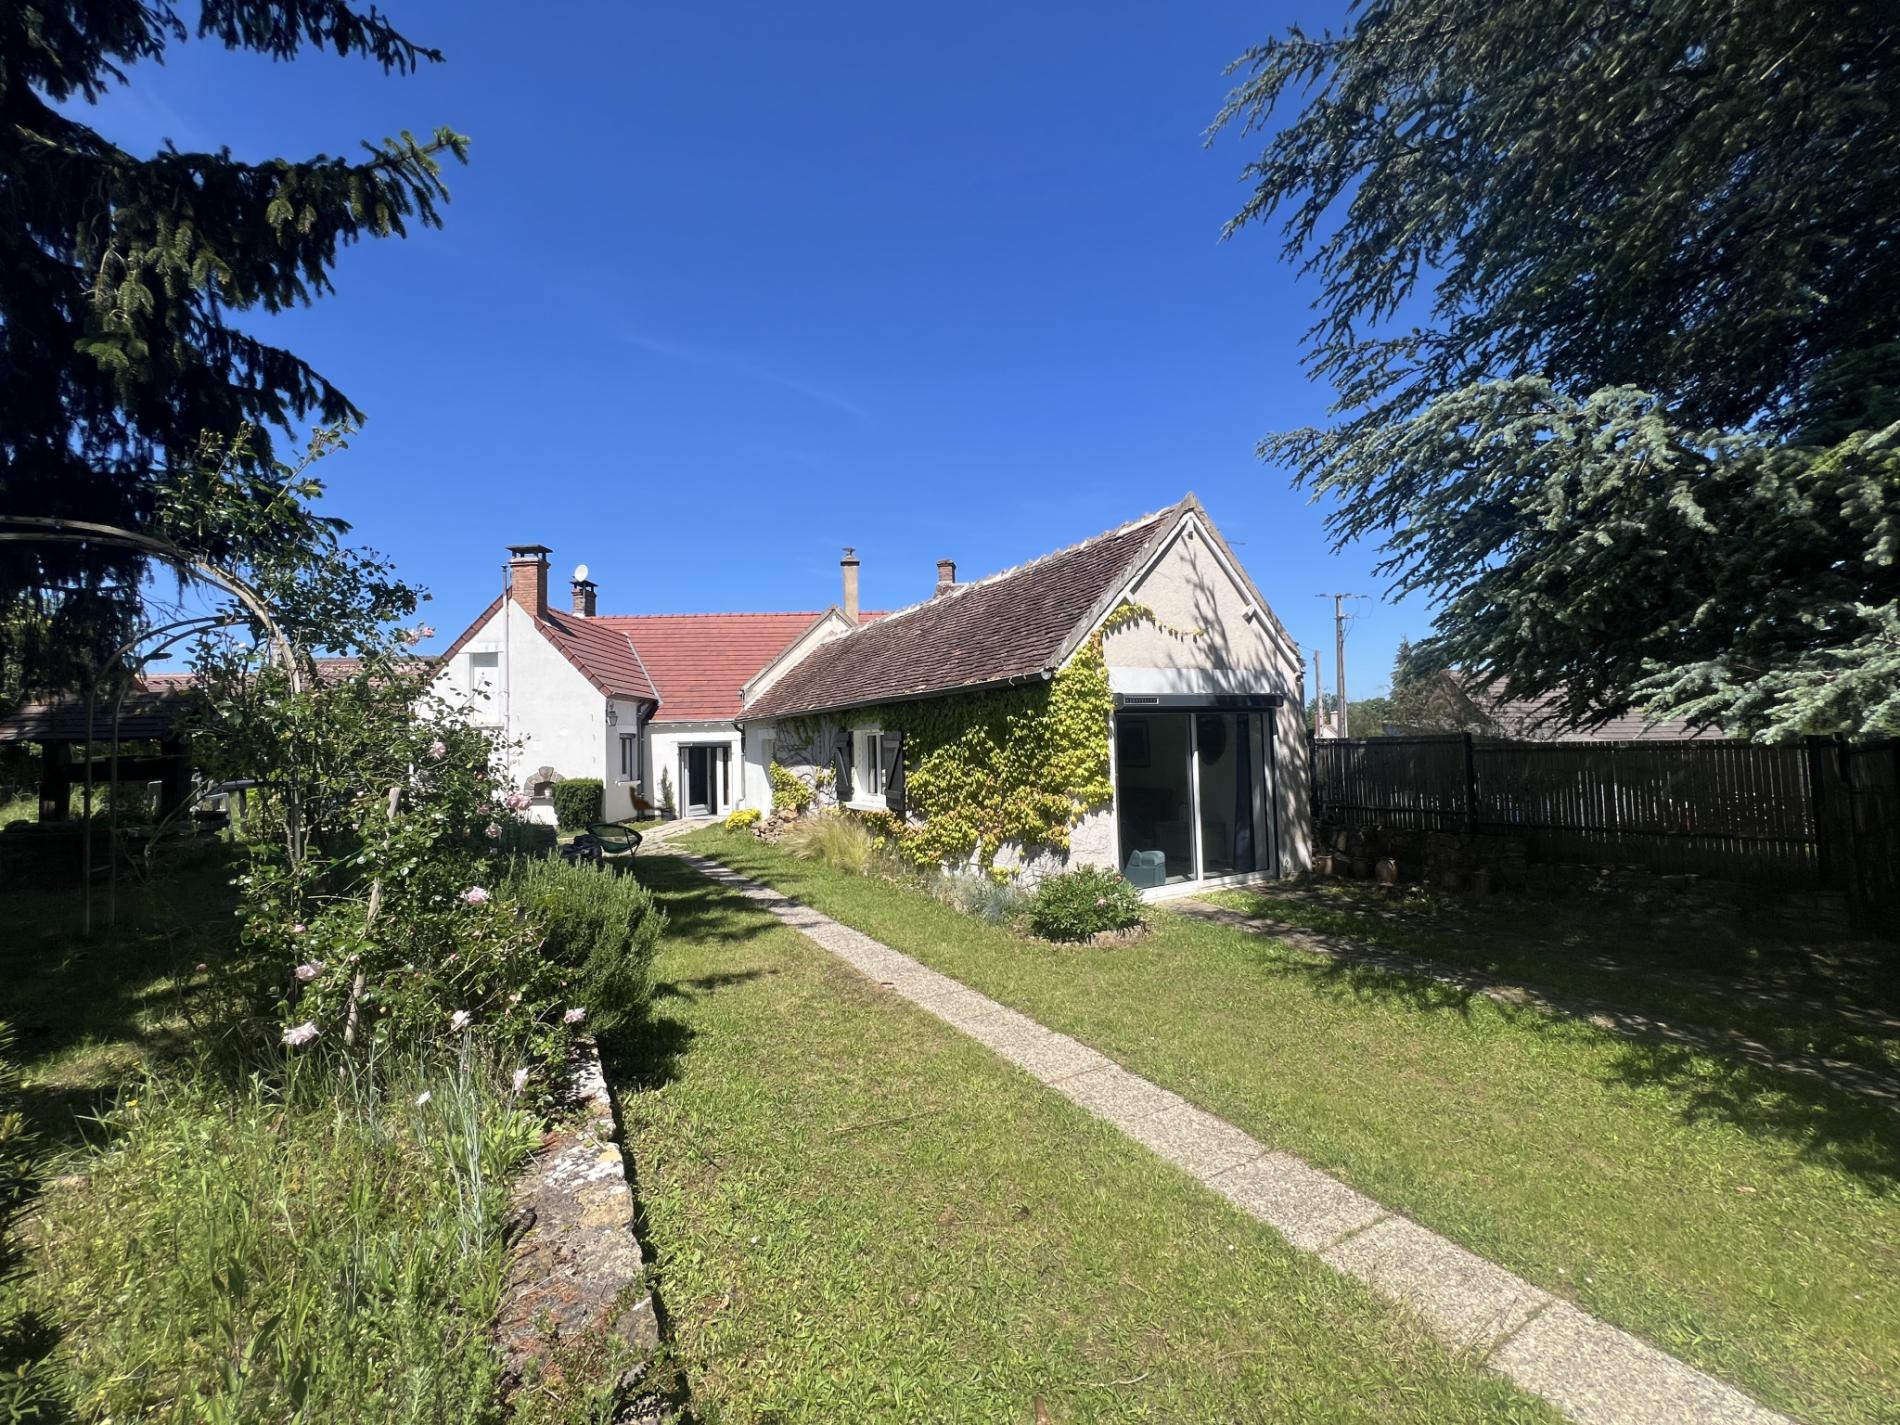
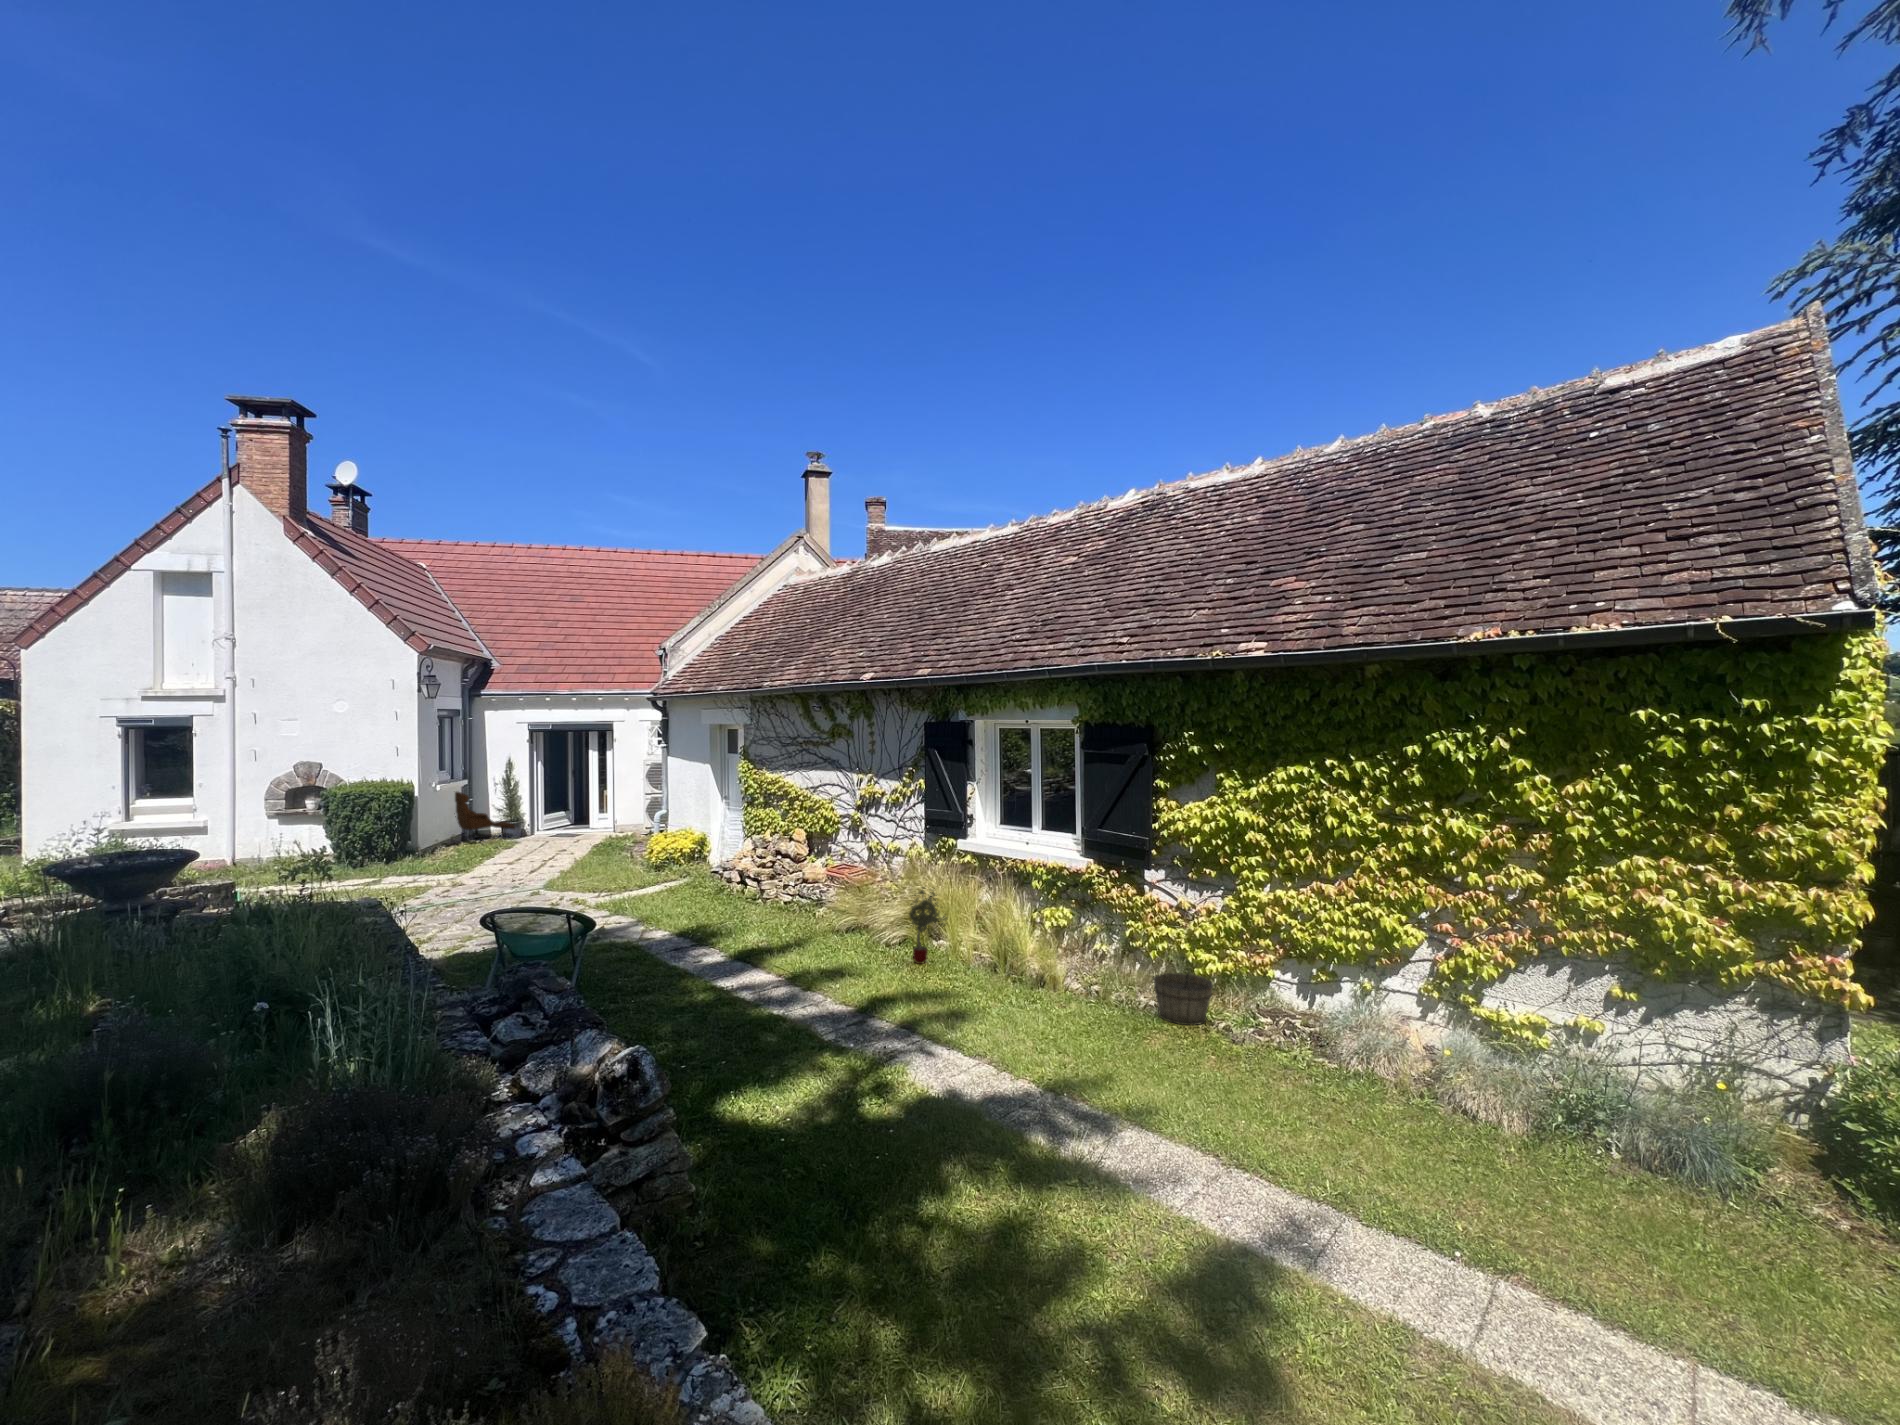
potted tree: none [792,834,816,879] -> present [909,887,947,964]
wooden bucket: none [878,876,911,906] -> present [1153,973,1213,1025]

